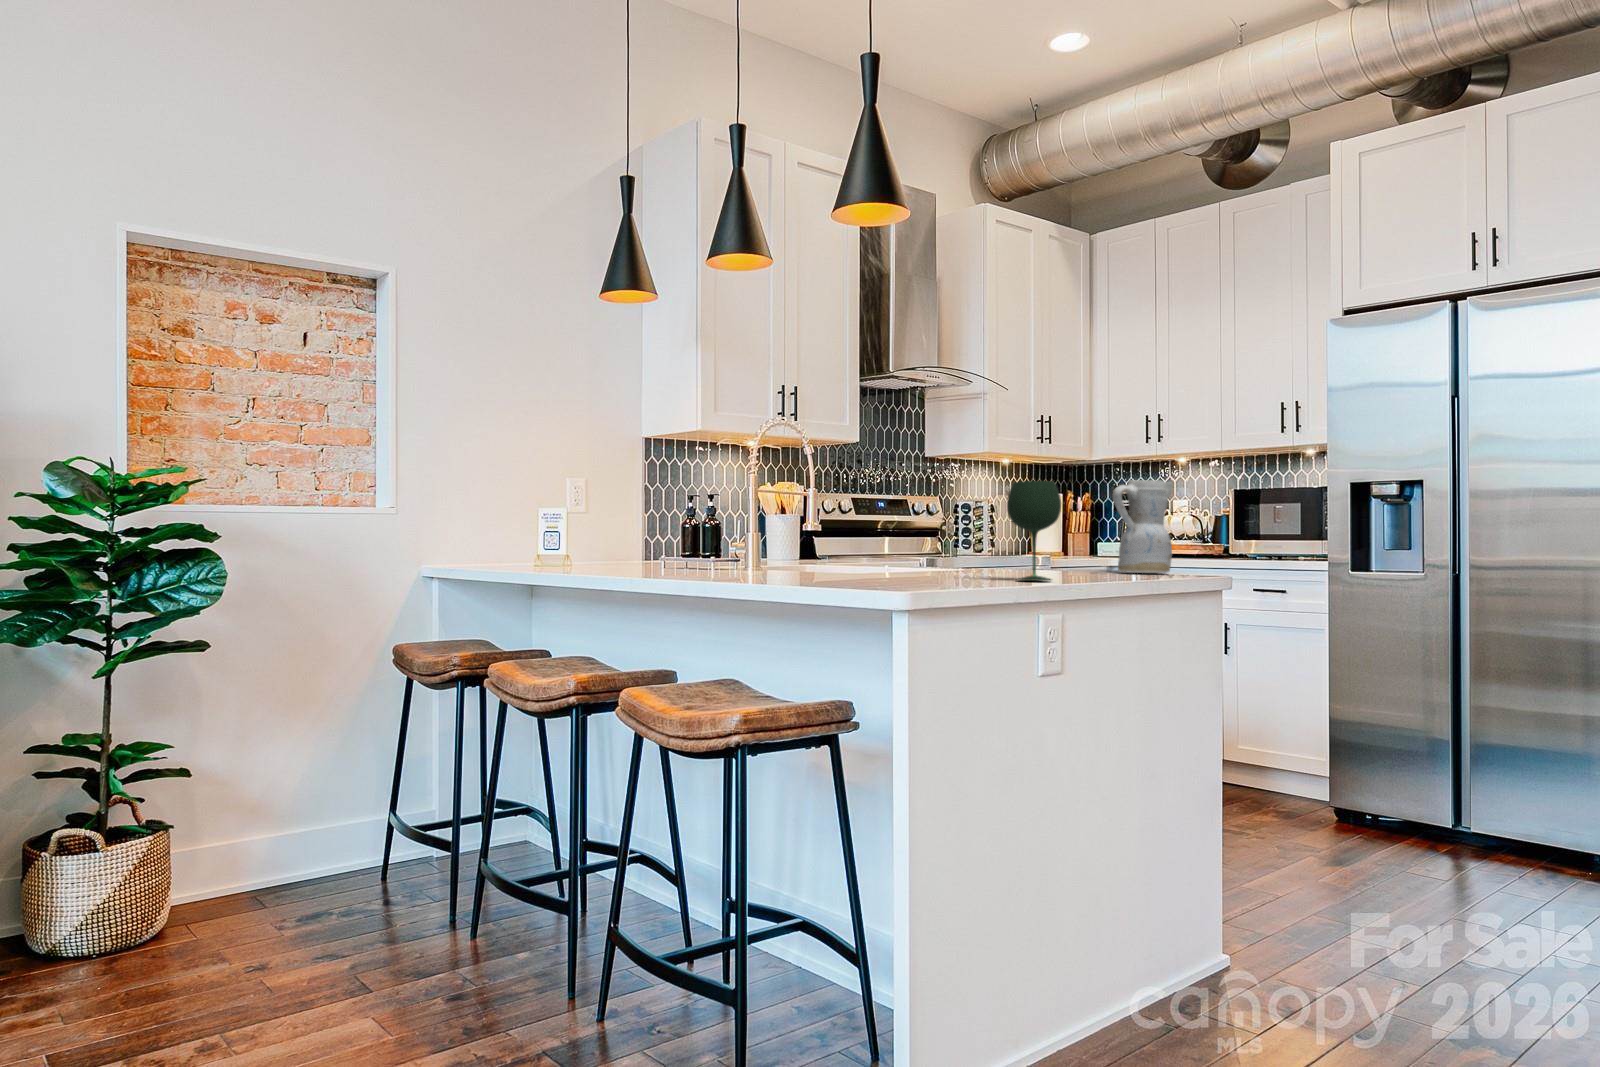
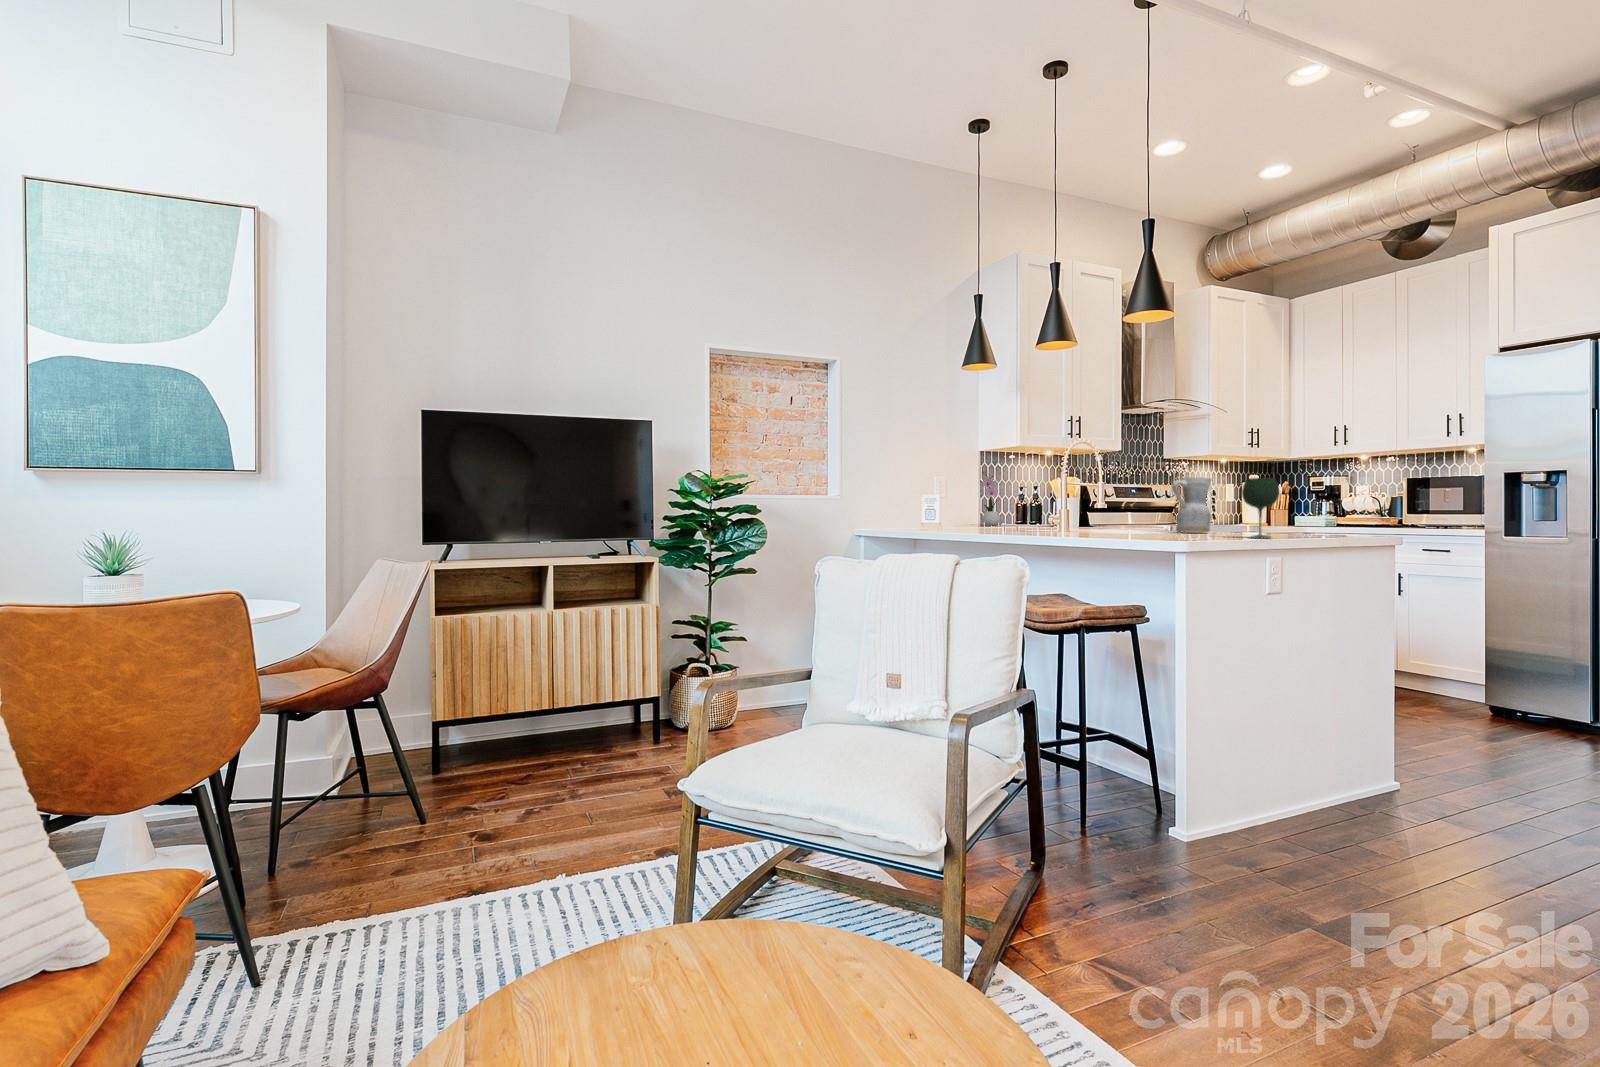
flower arrangement: none [642,467,675,556] -> present [982,471,1001,525]
ceramic pitcher: present [1113,480,1172,573] -> present [1172,477,1212,533]

